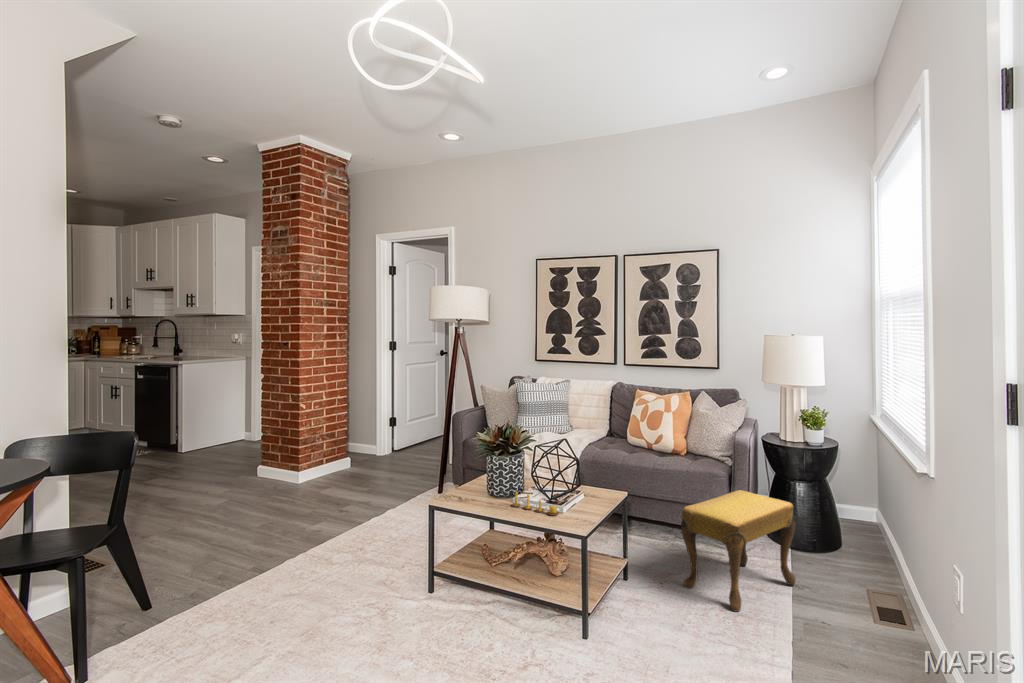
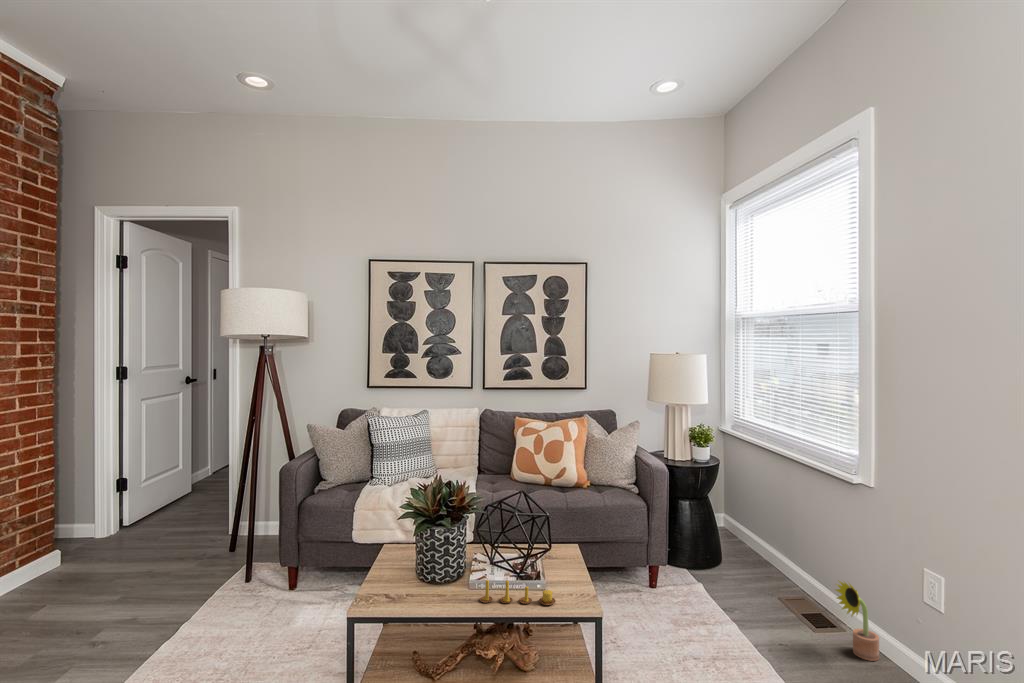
footstool: present [681,490,796,612] -> none [650,519,736,663]
decorative plant: none [873,565,914,652] -> present [836,581,879,661]

